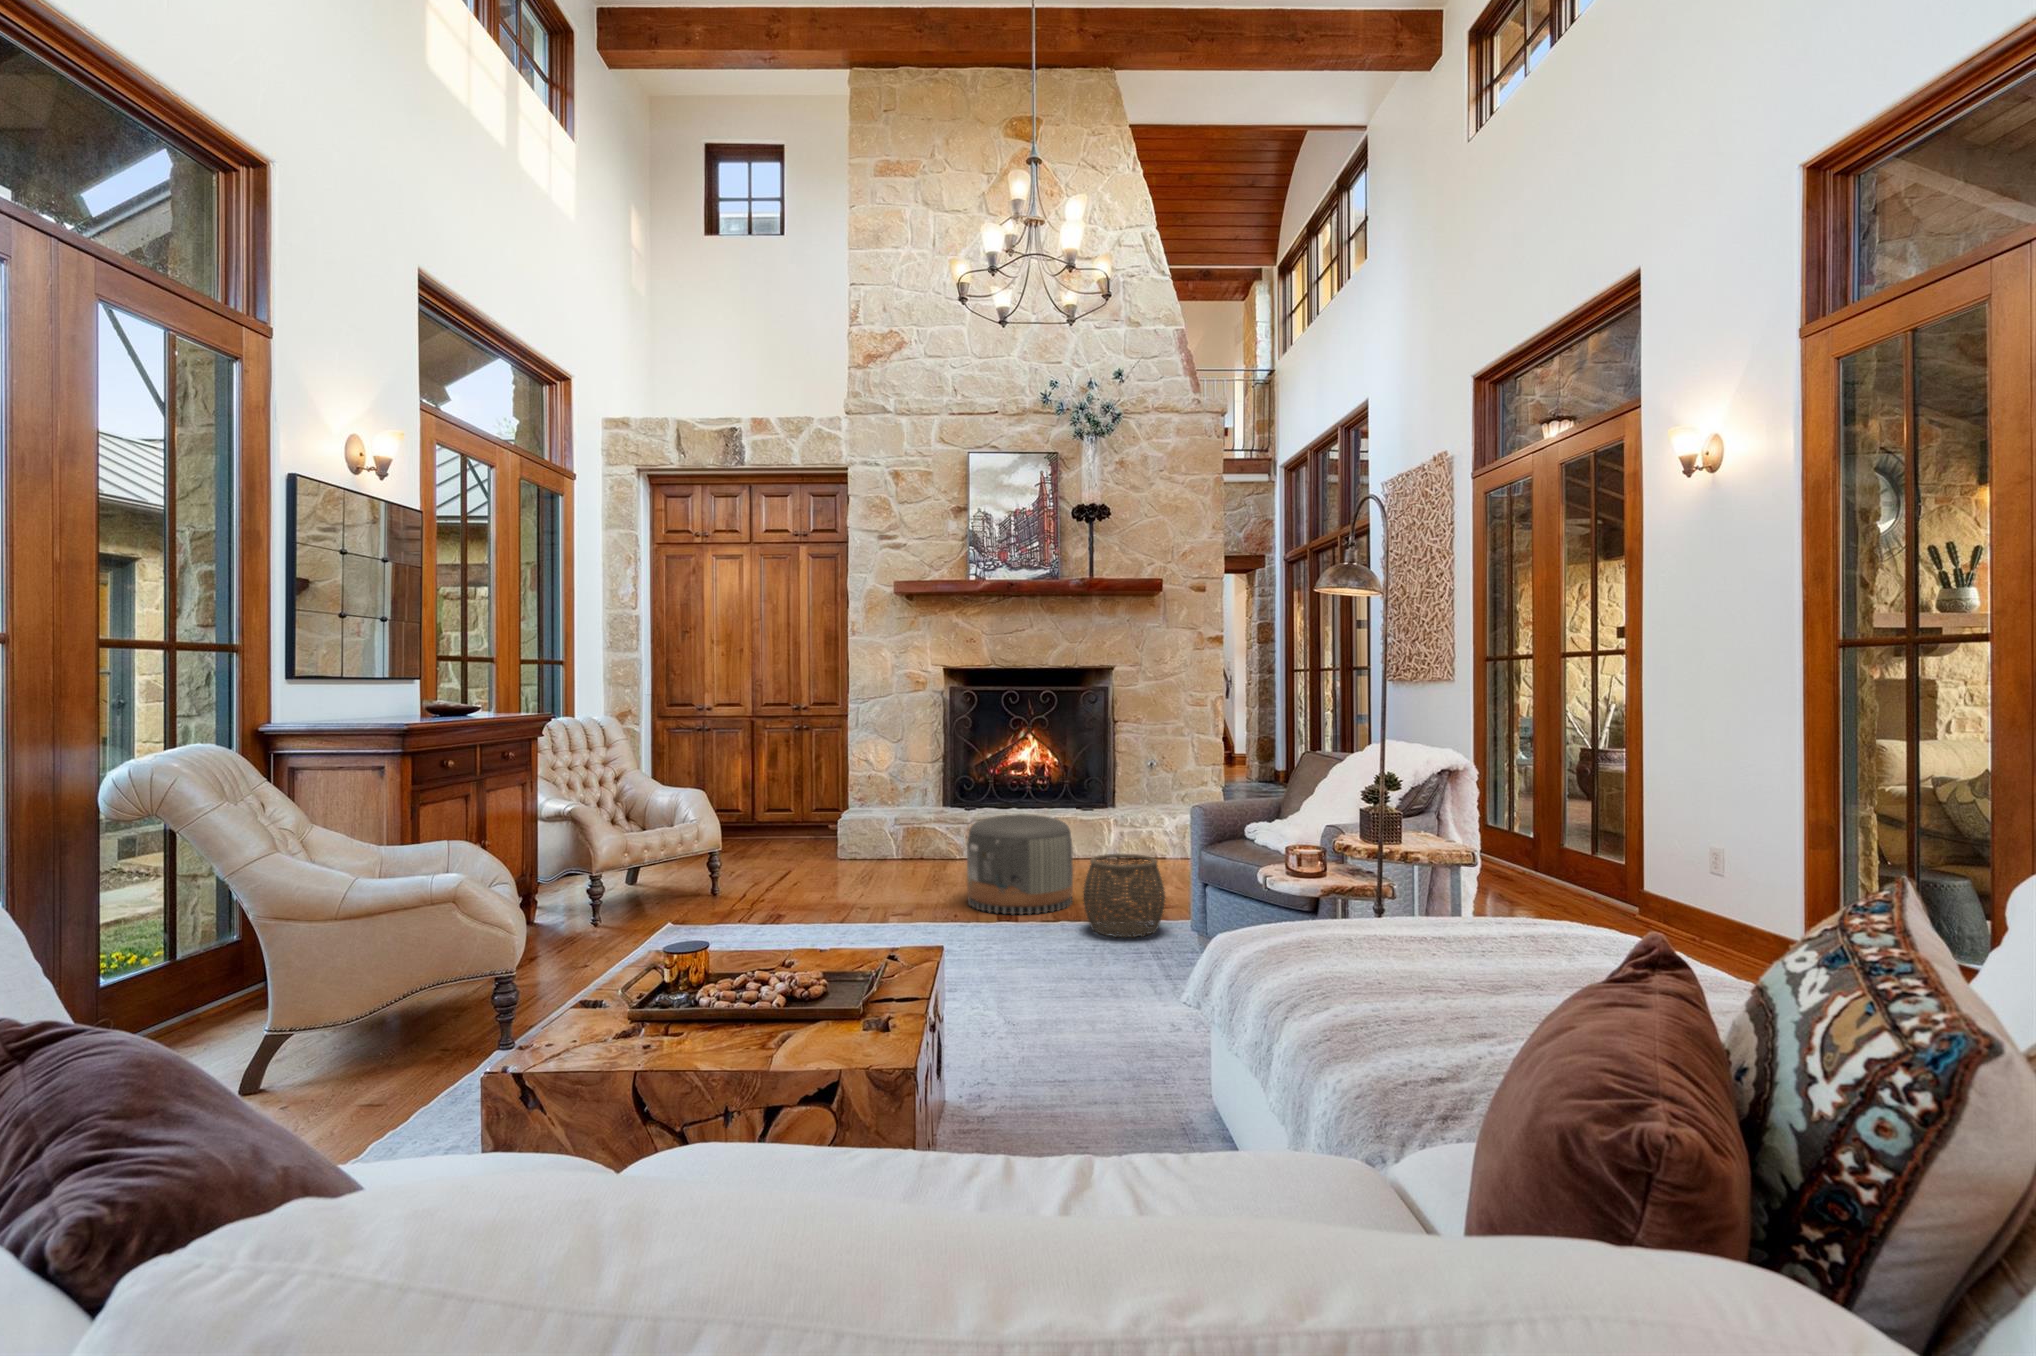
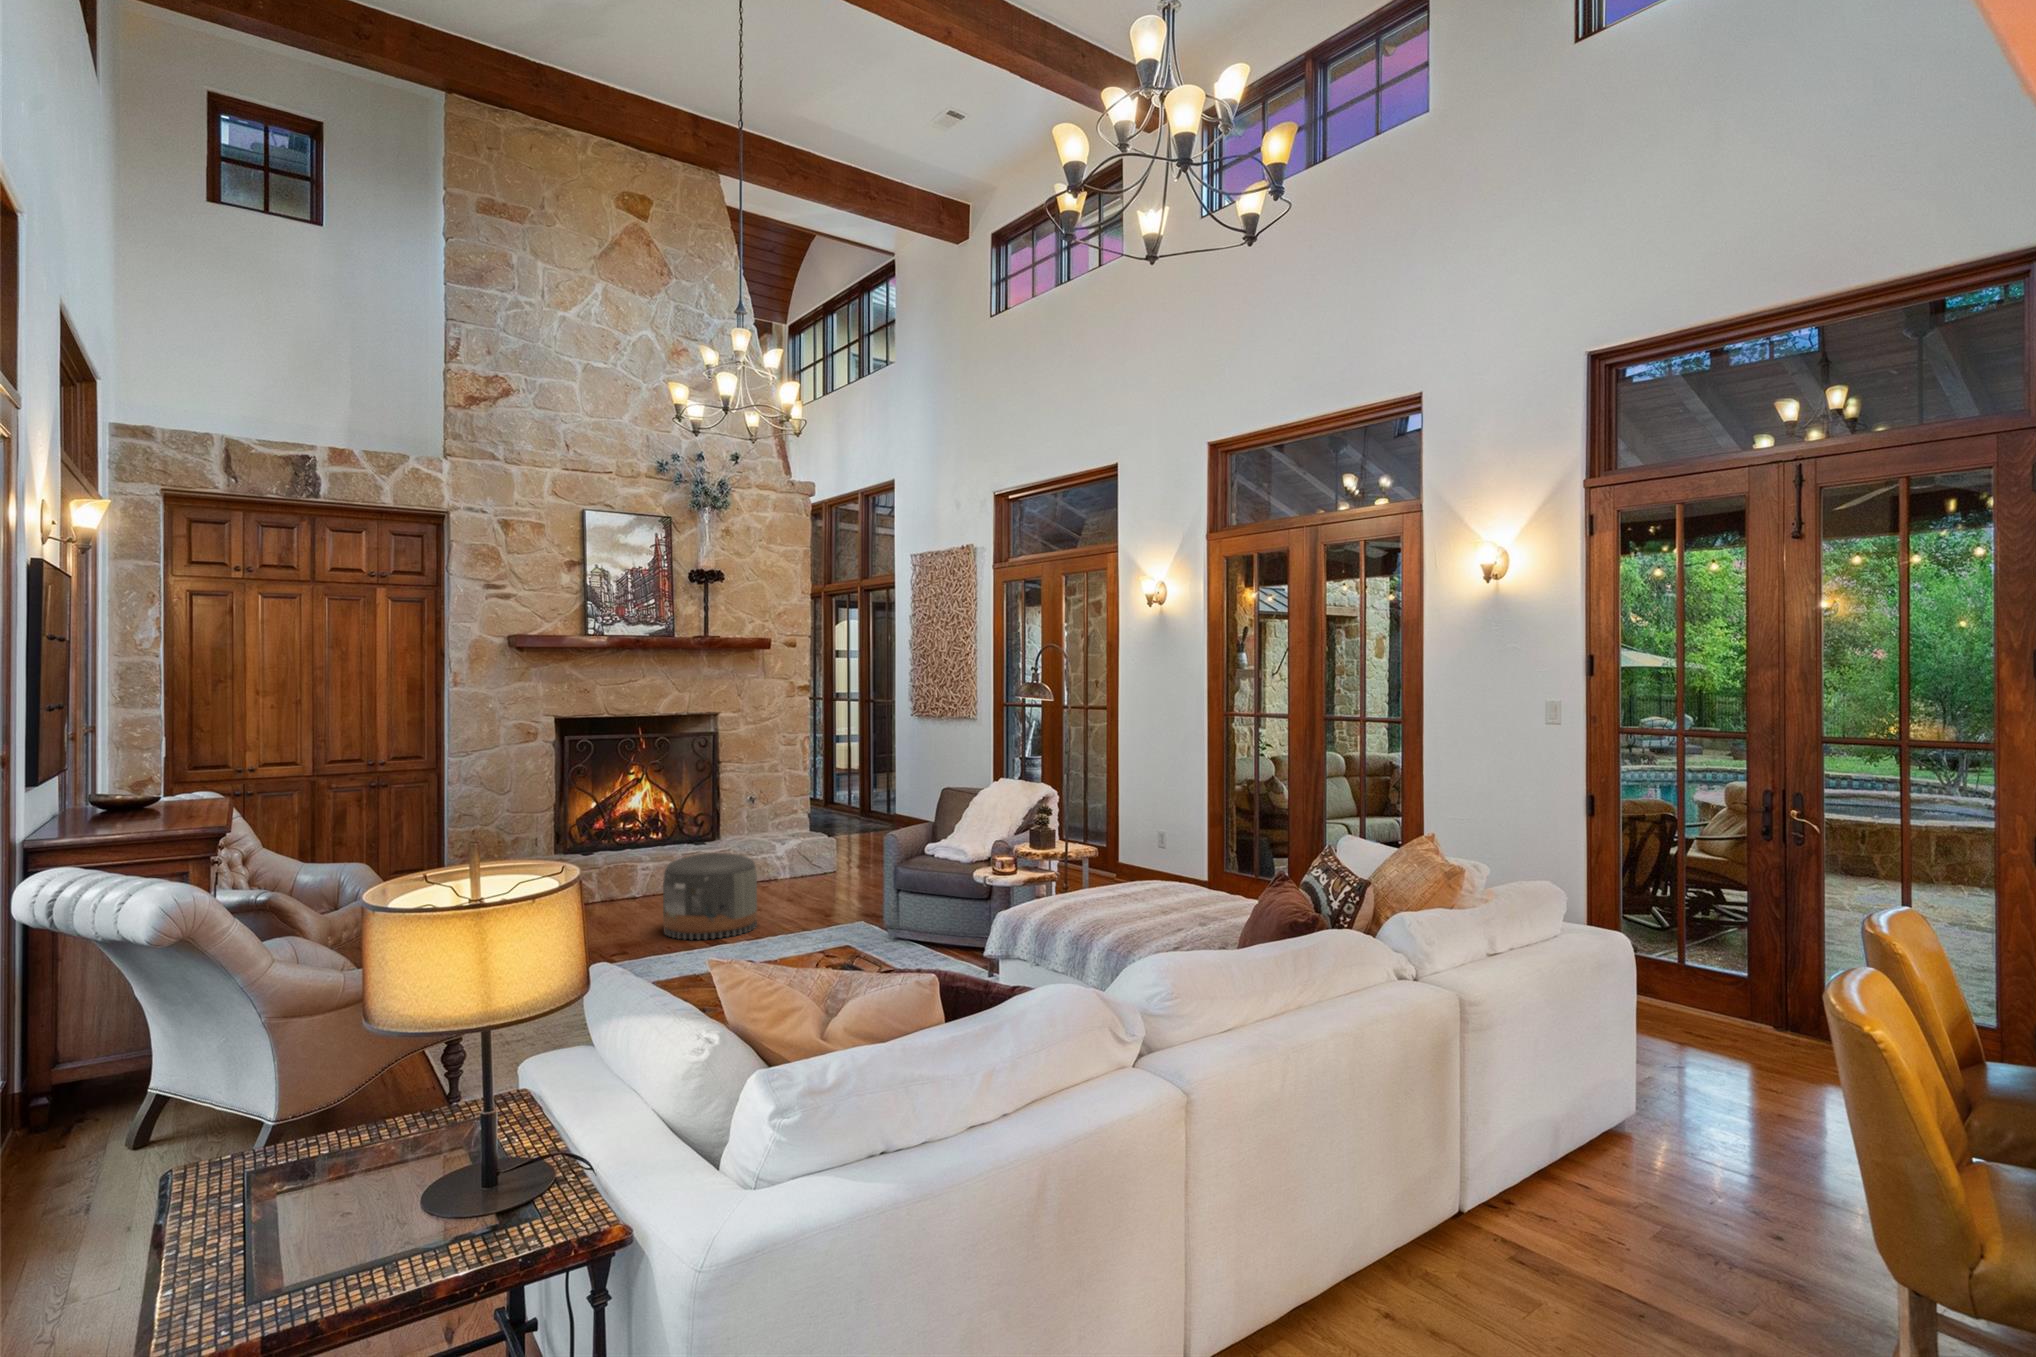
woven basket: present [1083,854,1165,937] -> none [792,875,858,941]

